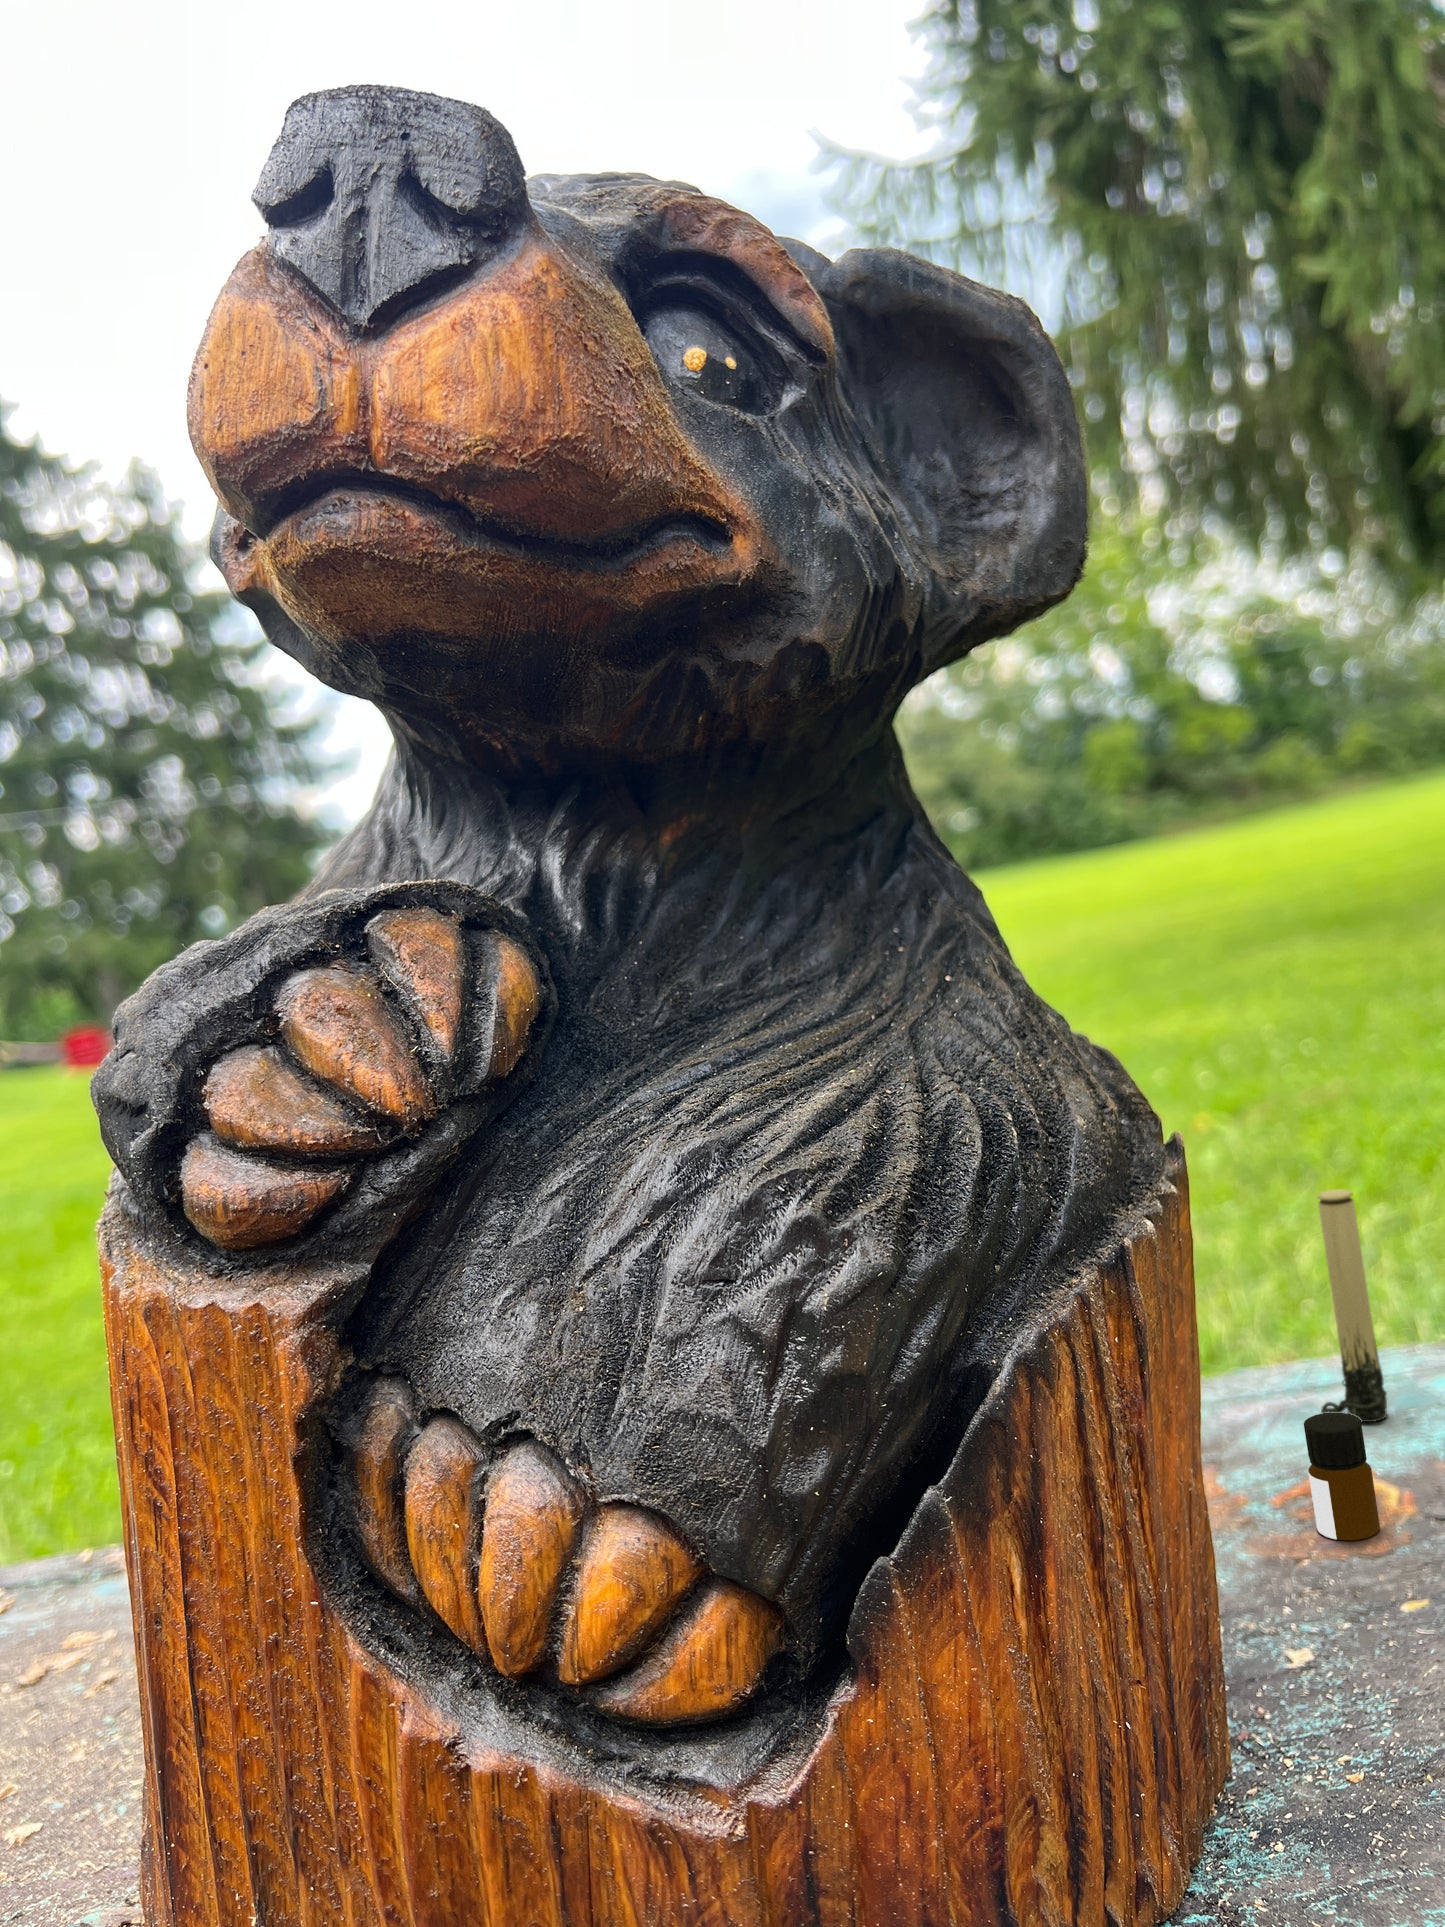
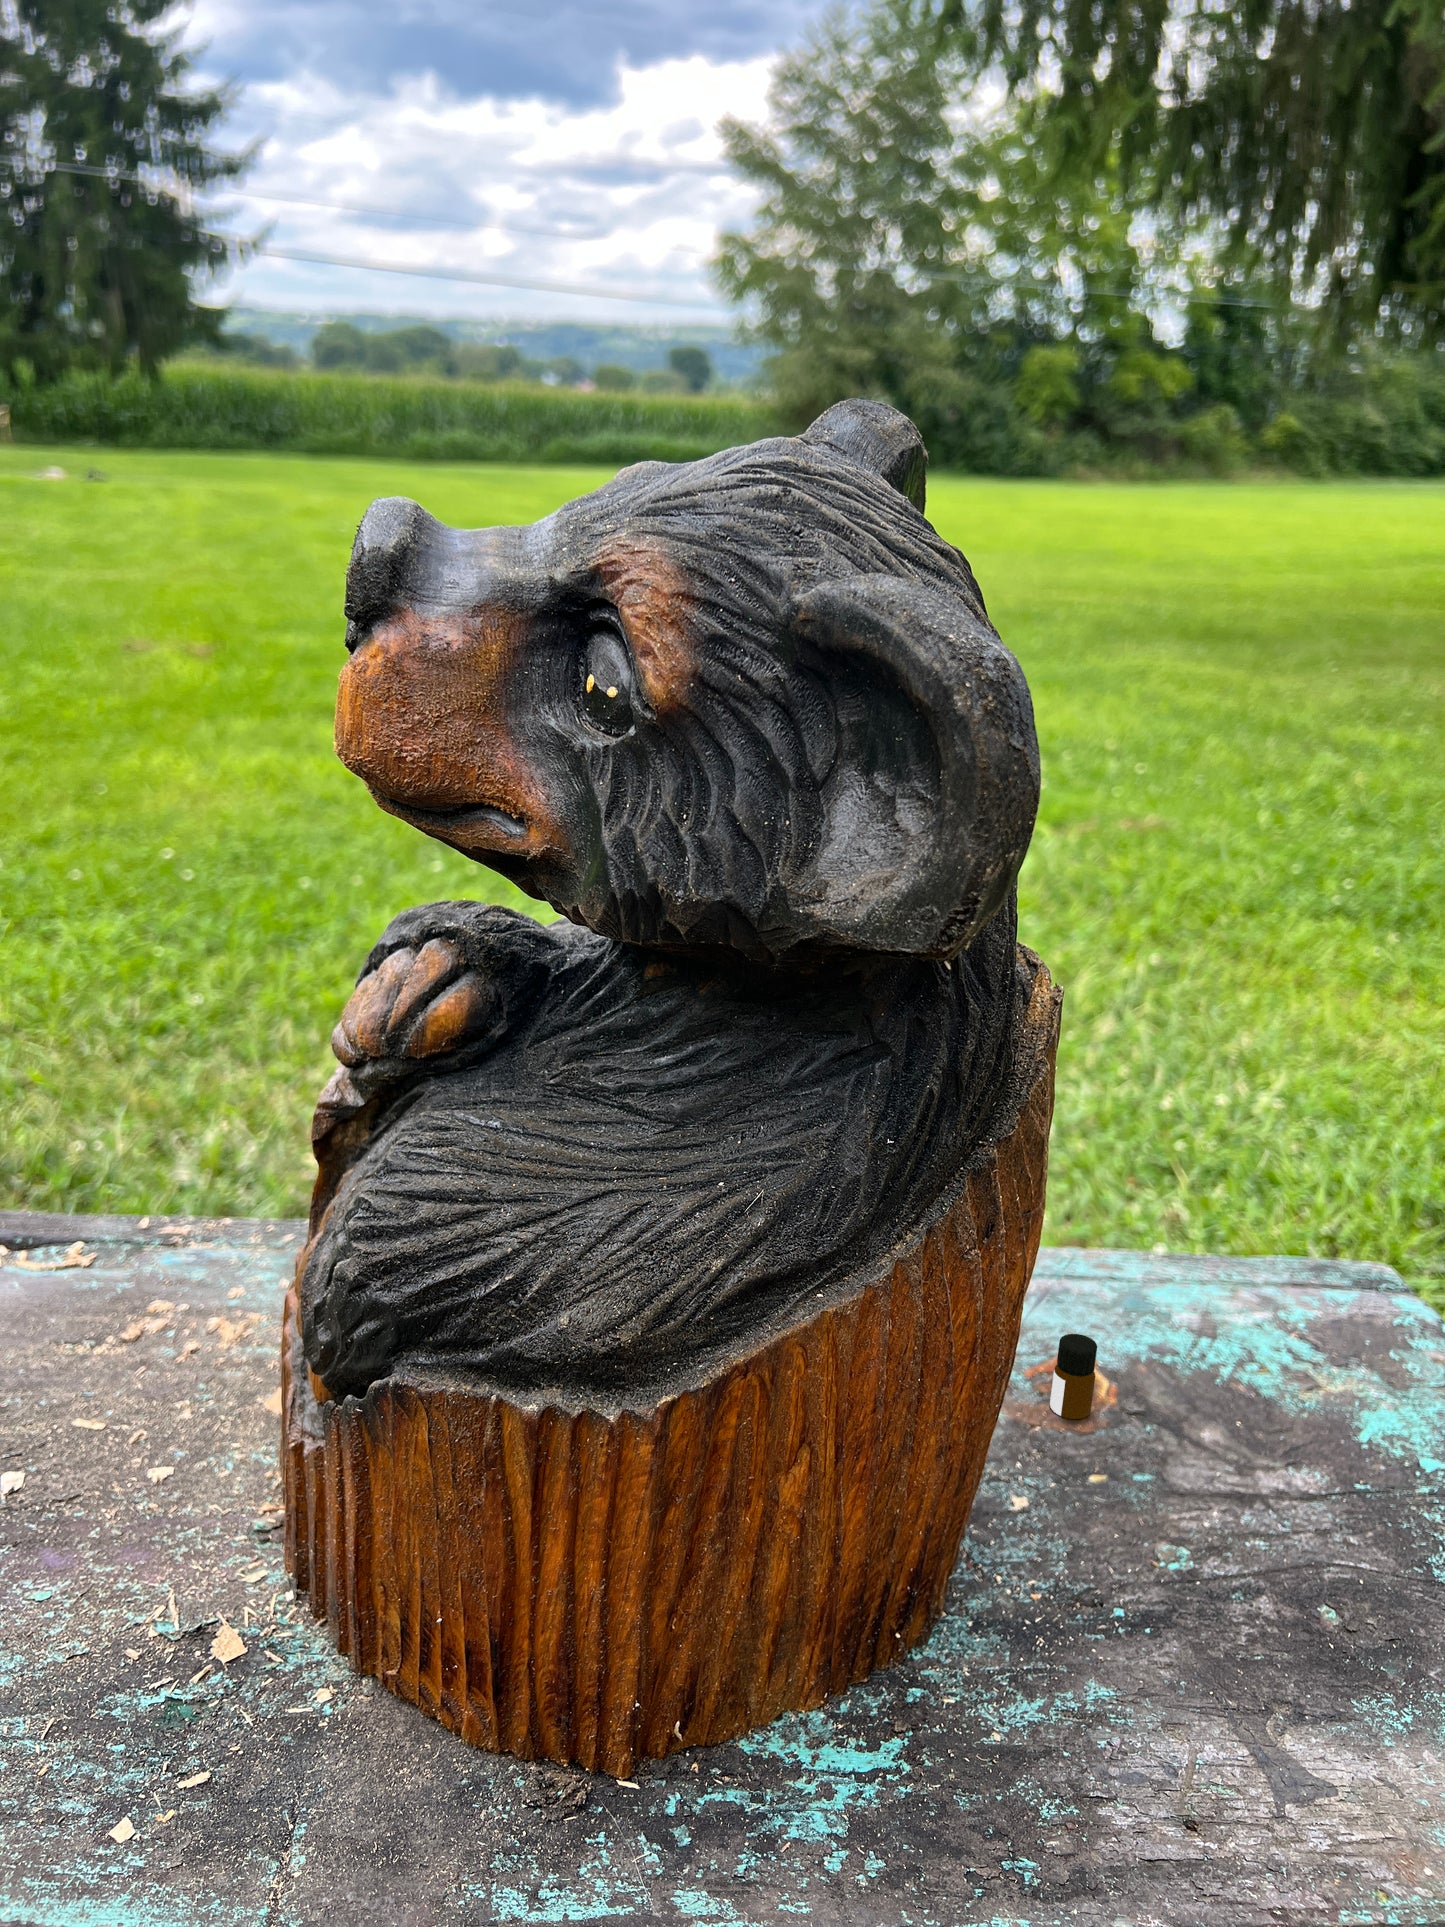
candle: present [1318,1189,1387,1422] -> none [1072,1162,1135,1319]

